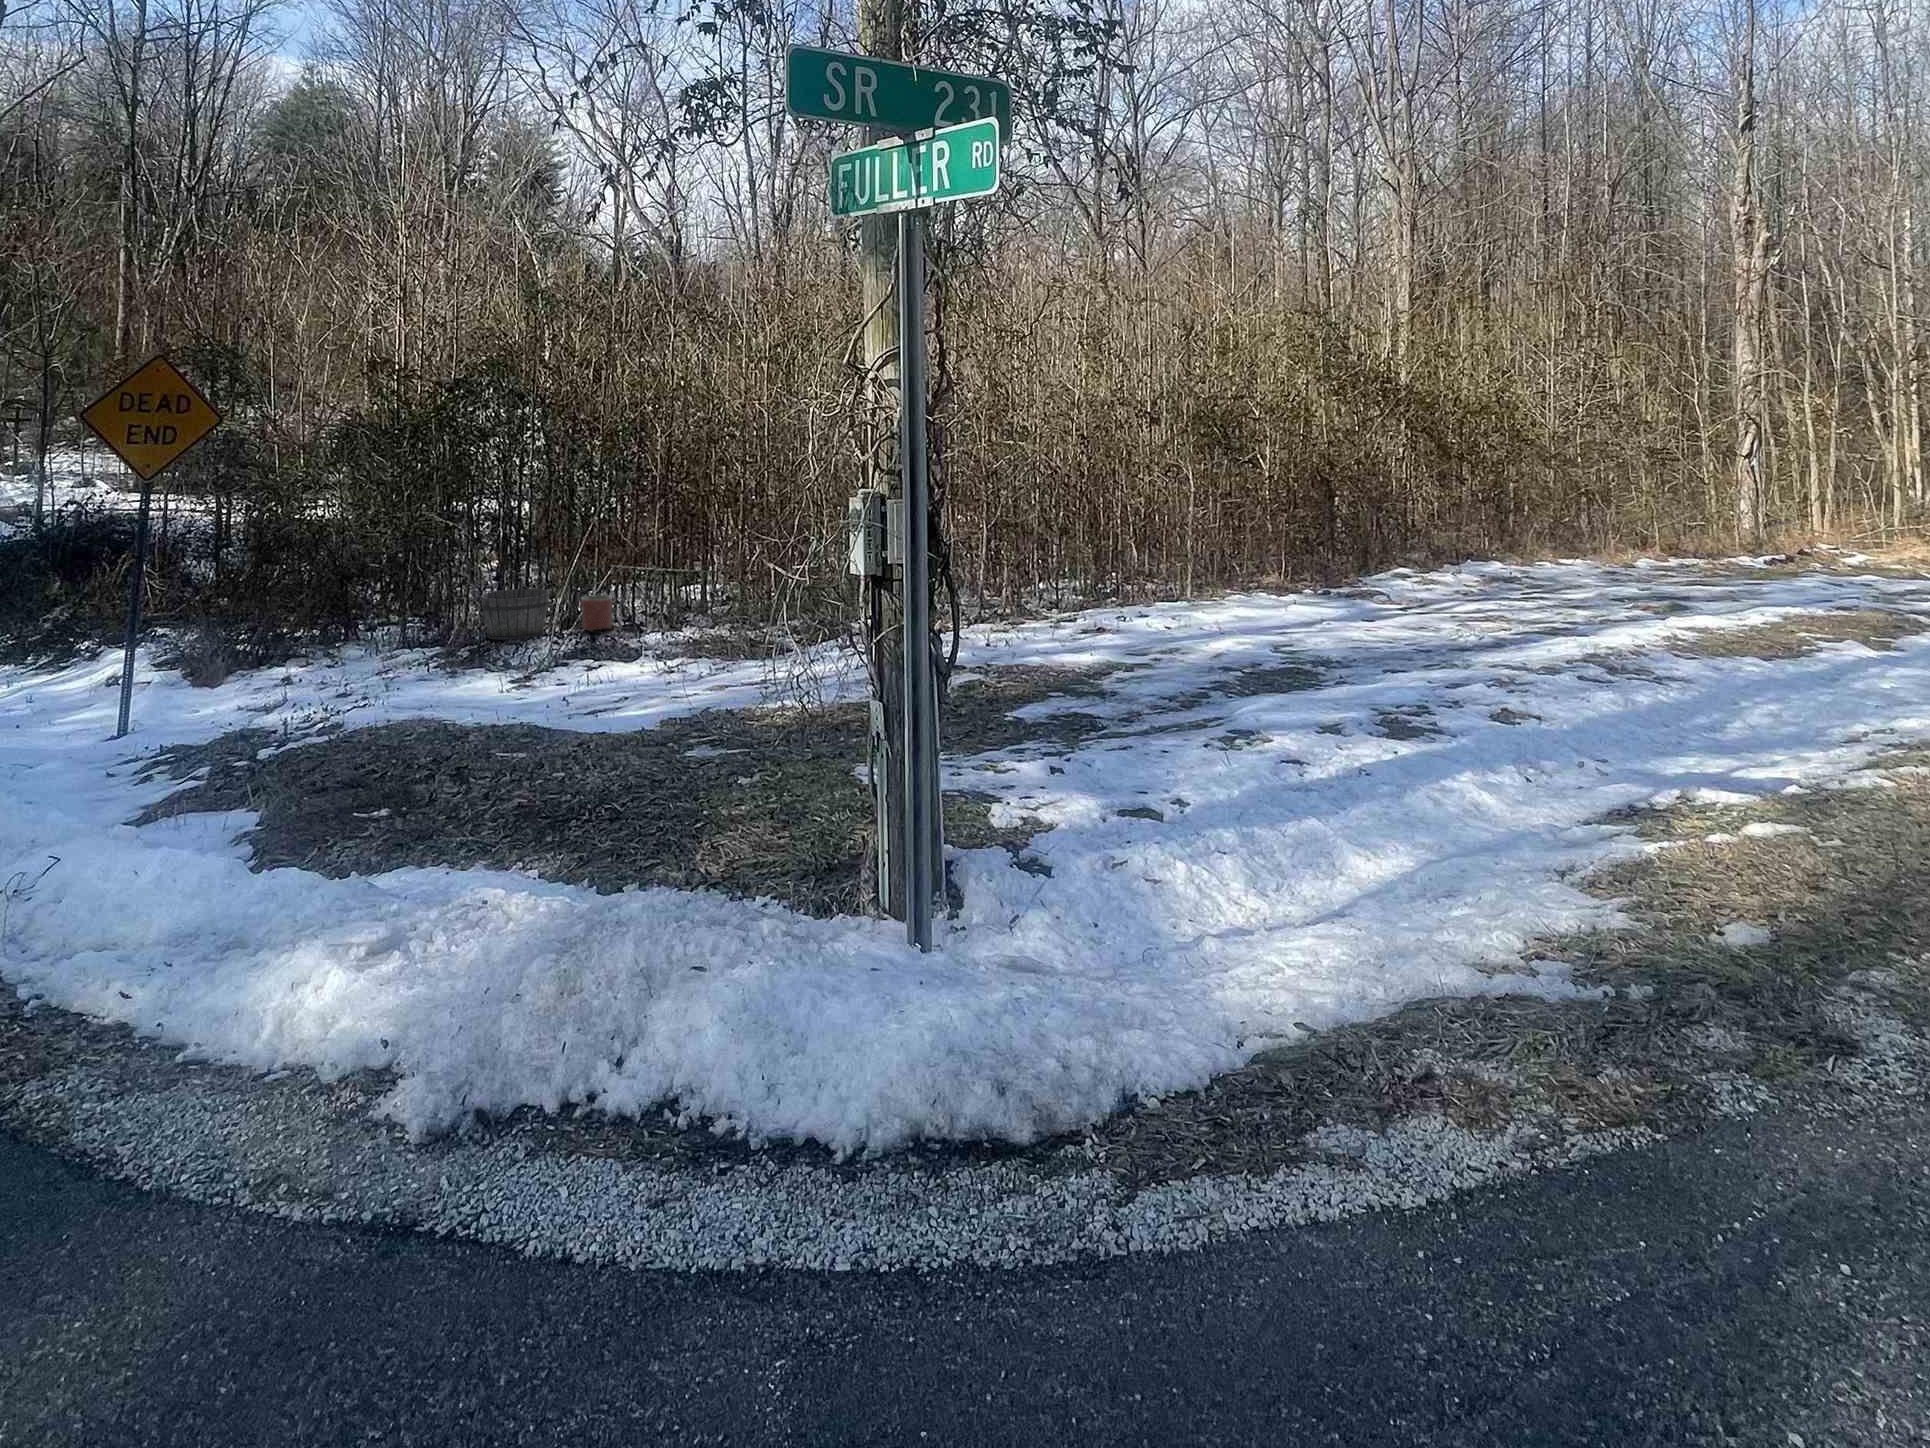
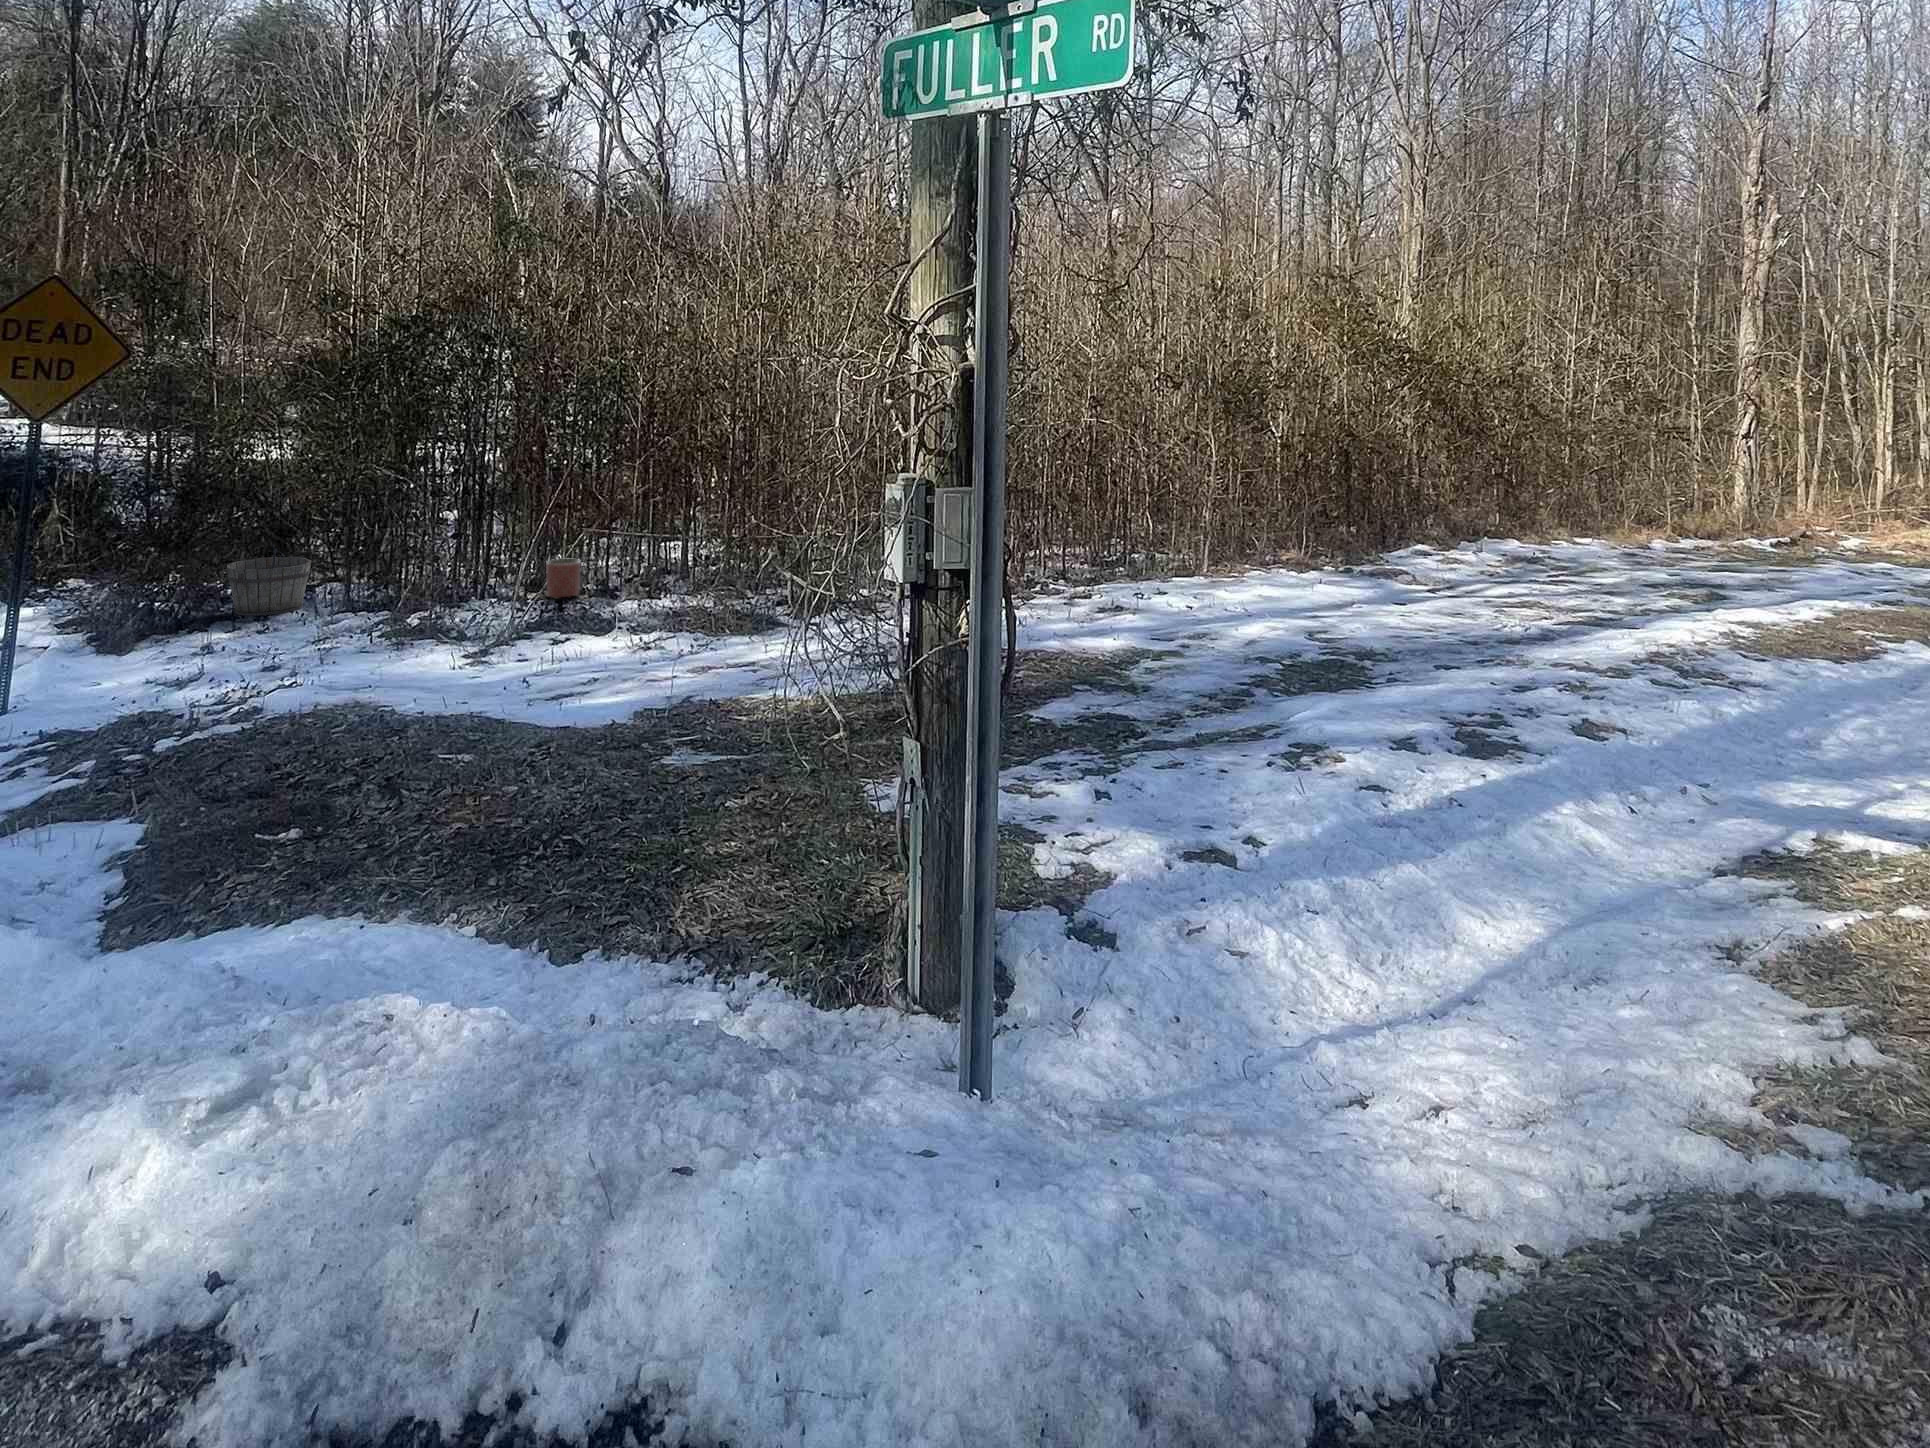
wooden bucket: present [481,578,550,640] -> present [227,545,311,616]

